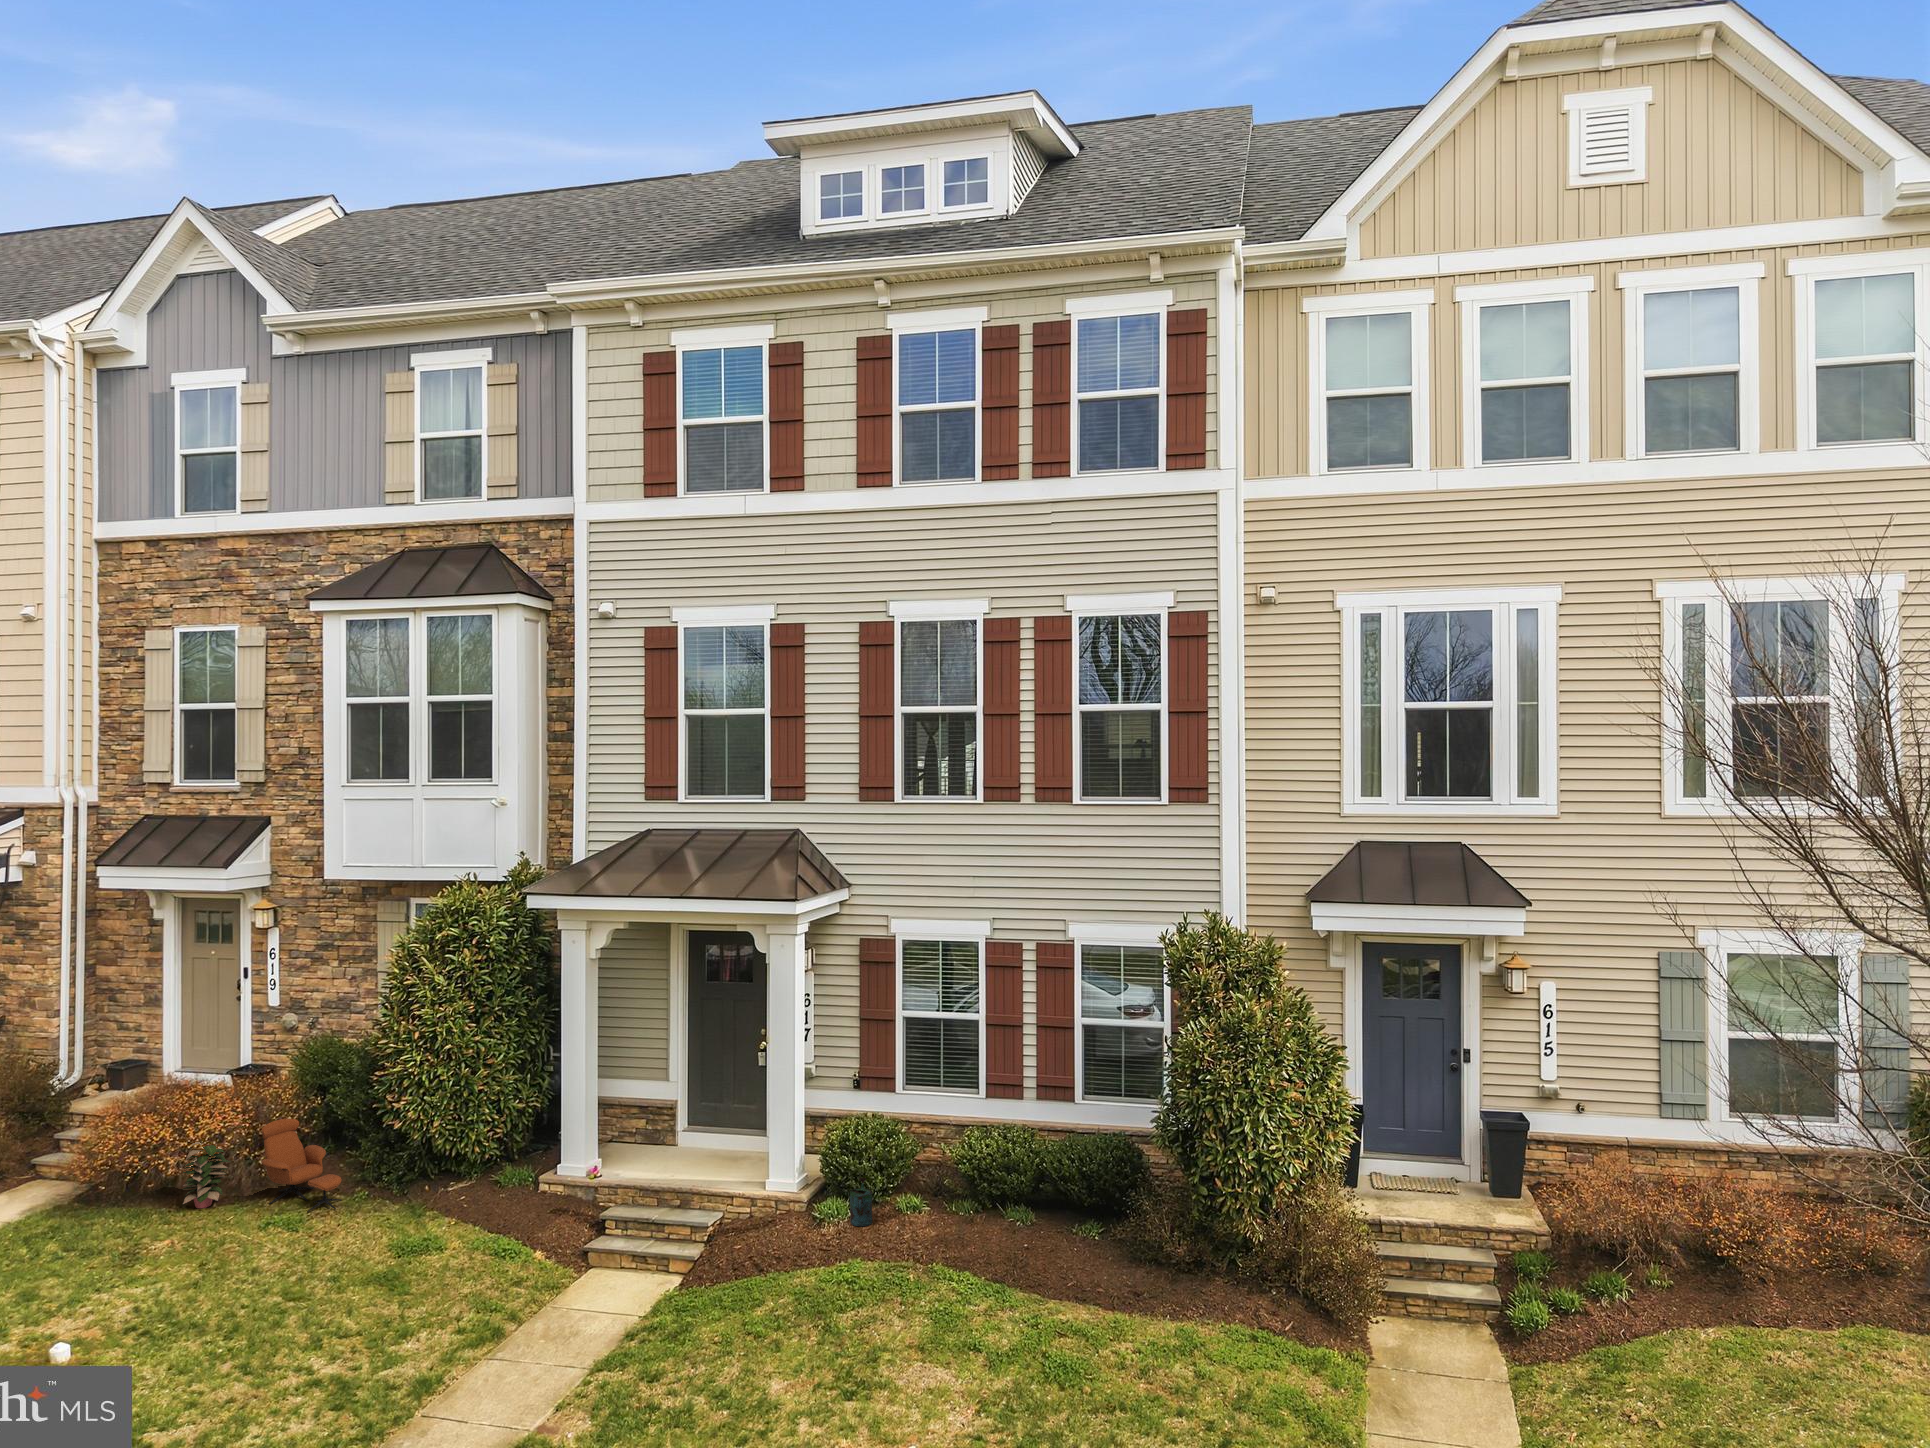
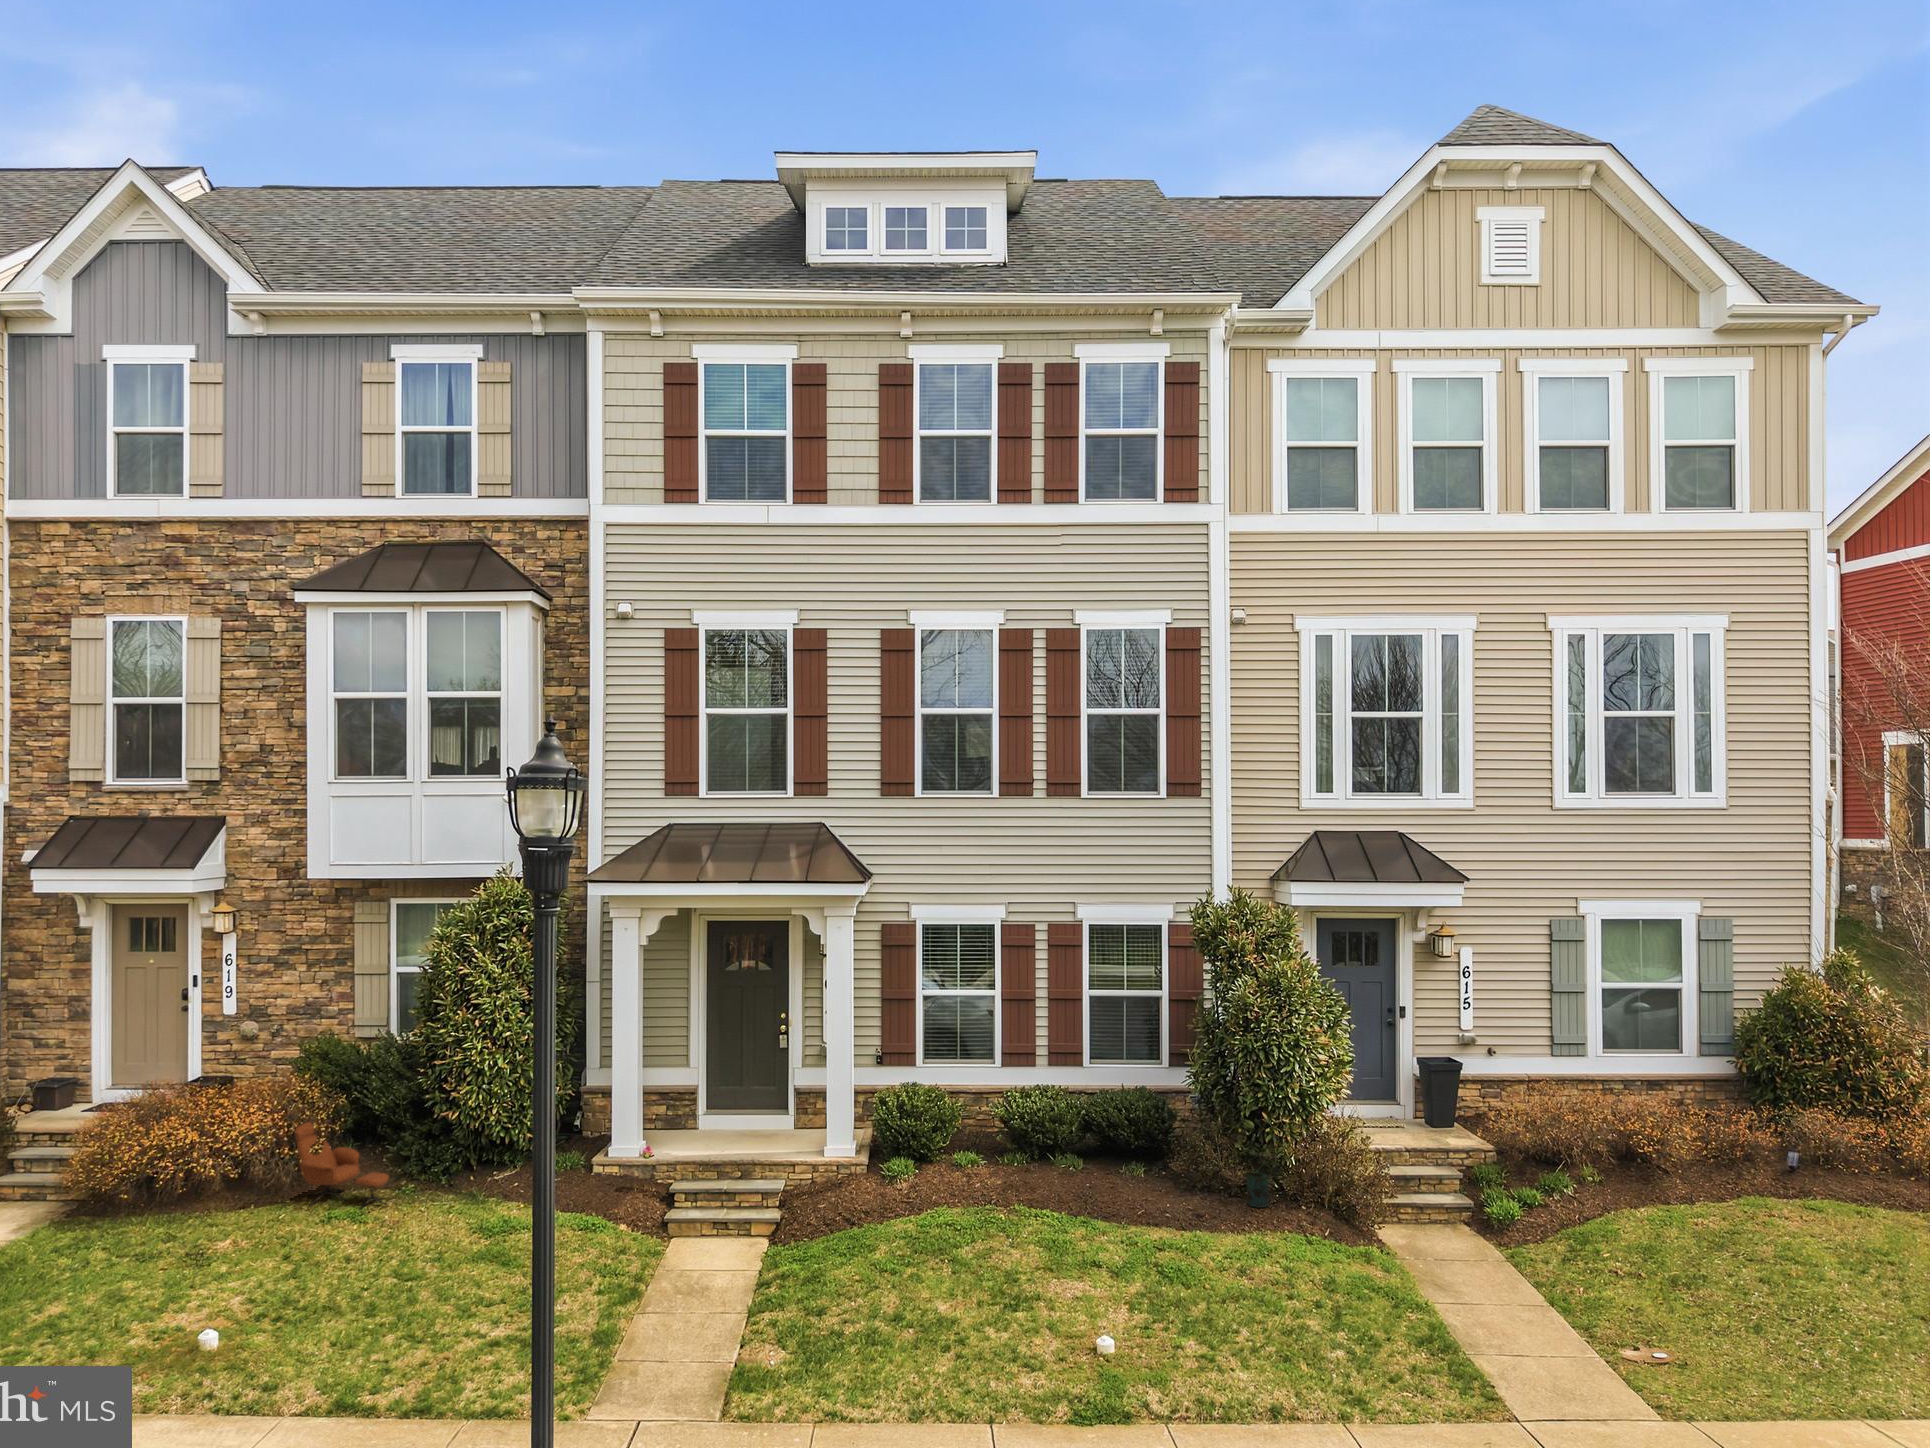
decorative plant: present [183,1142,230,1208] -> none [212,1143,265,1215]
watering can: present [850,1178,872,1226] -> present [1247,1163,1269,1208]

